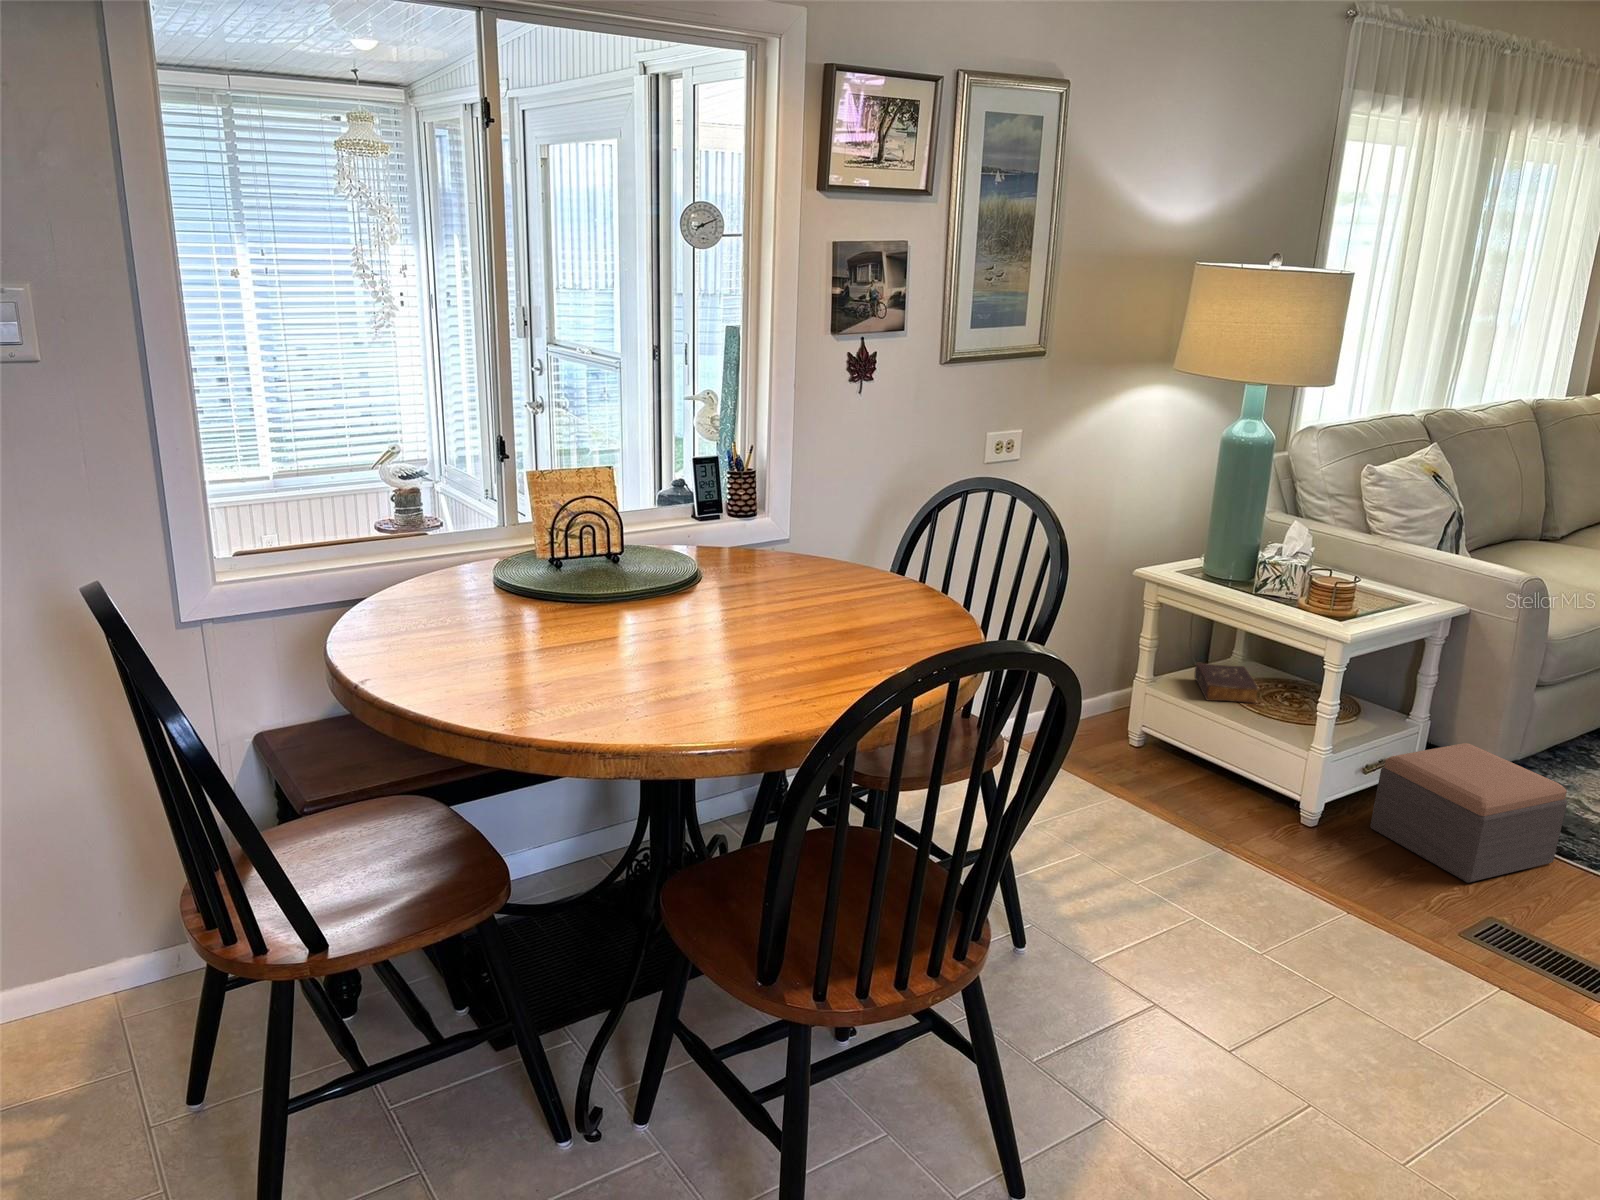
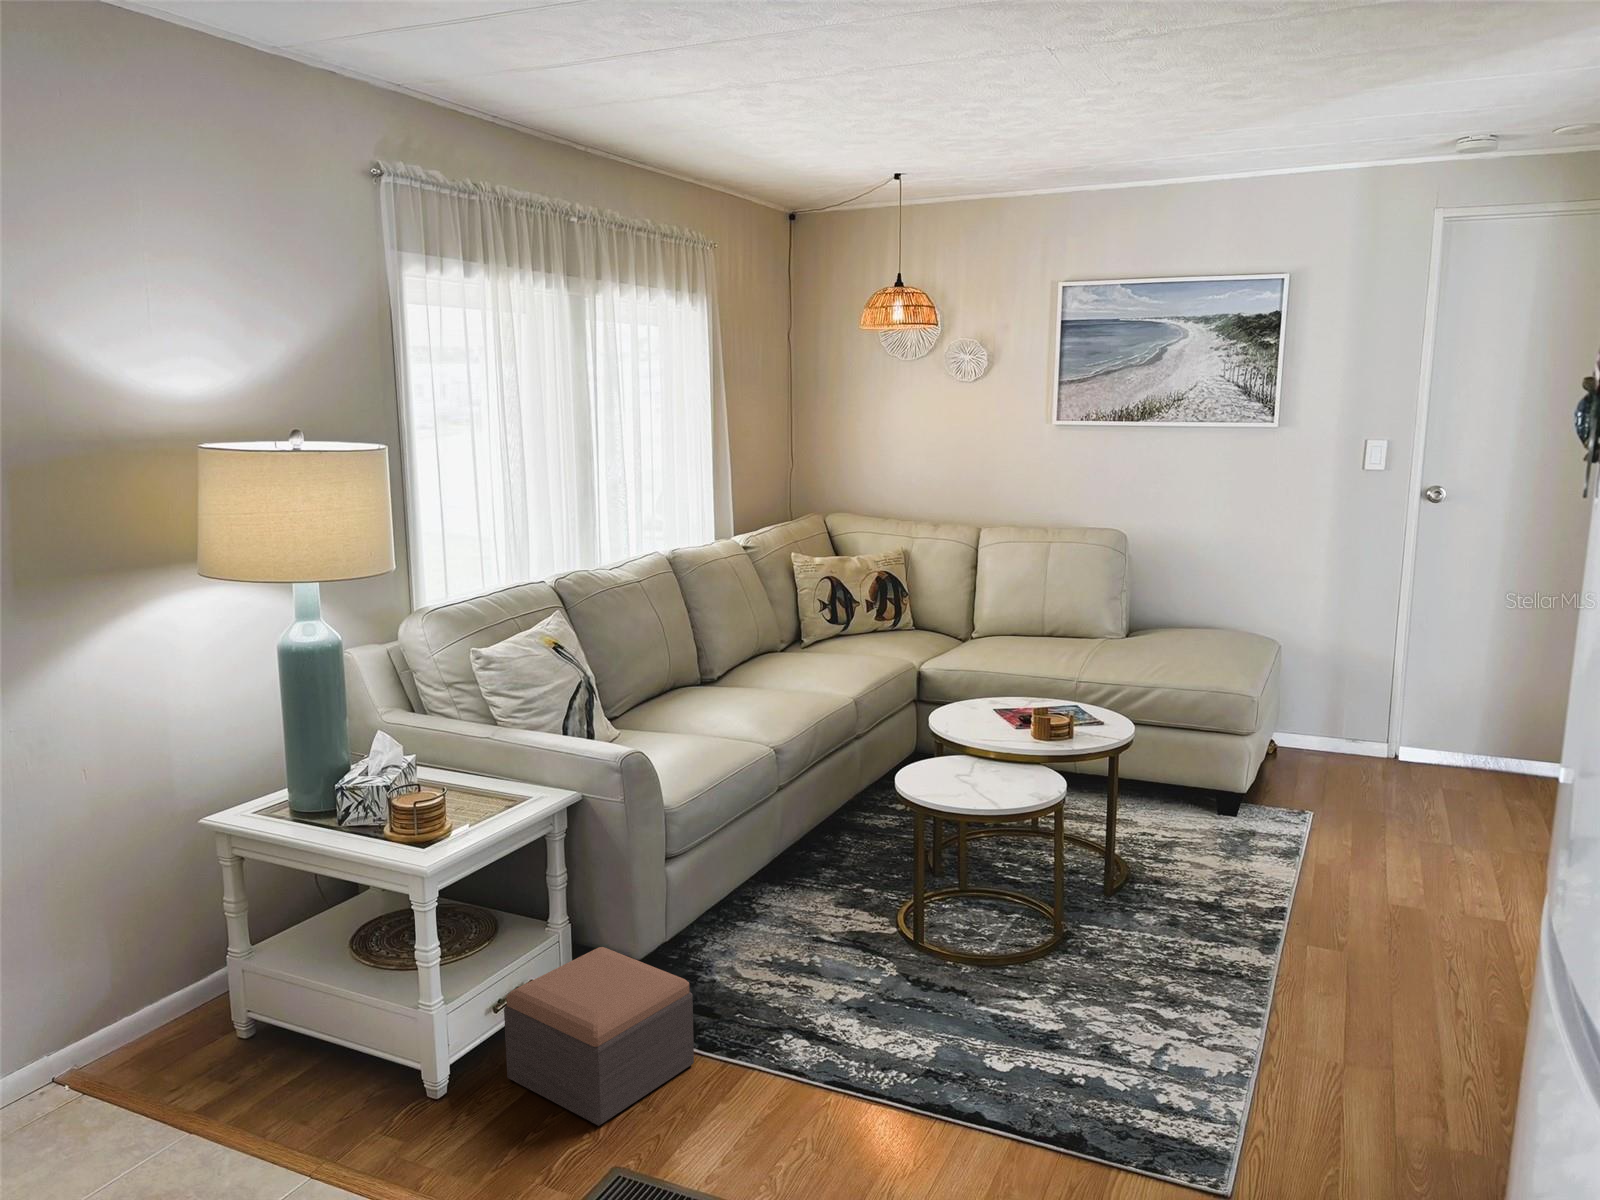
book: present [1195,663,1259,704] -> none [313,902,379,963]

